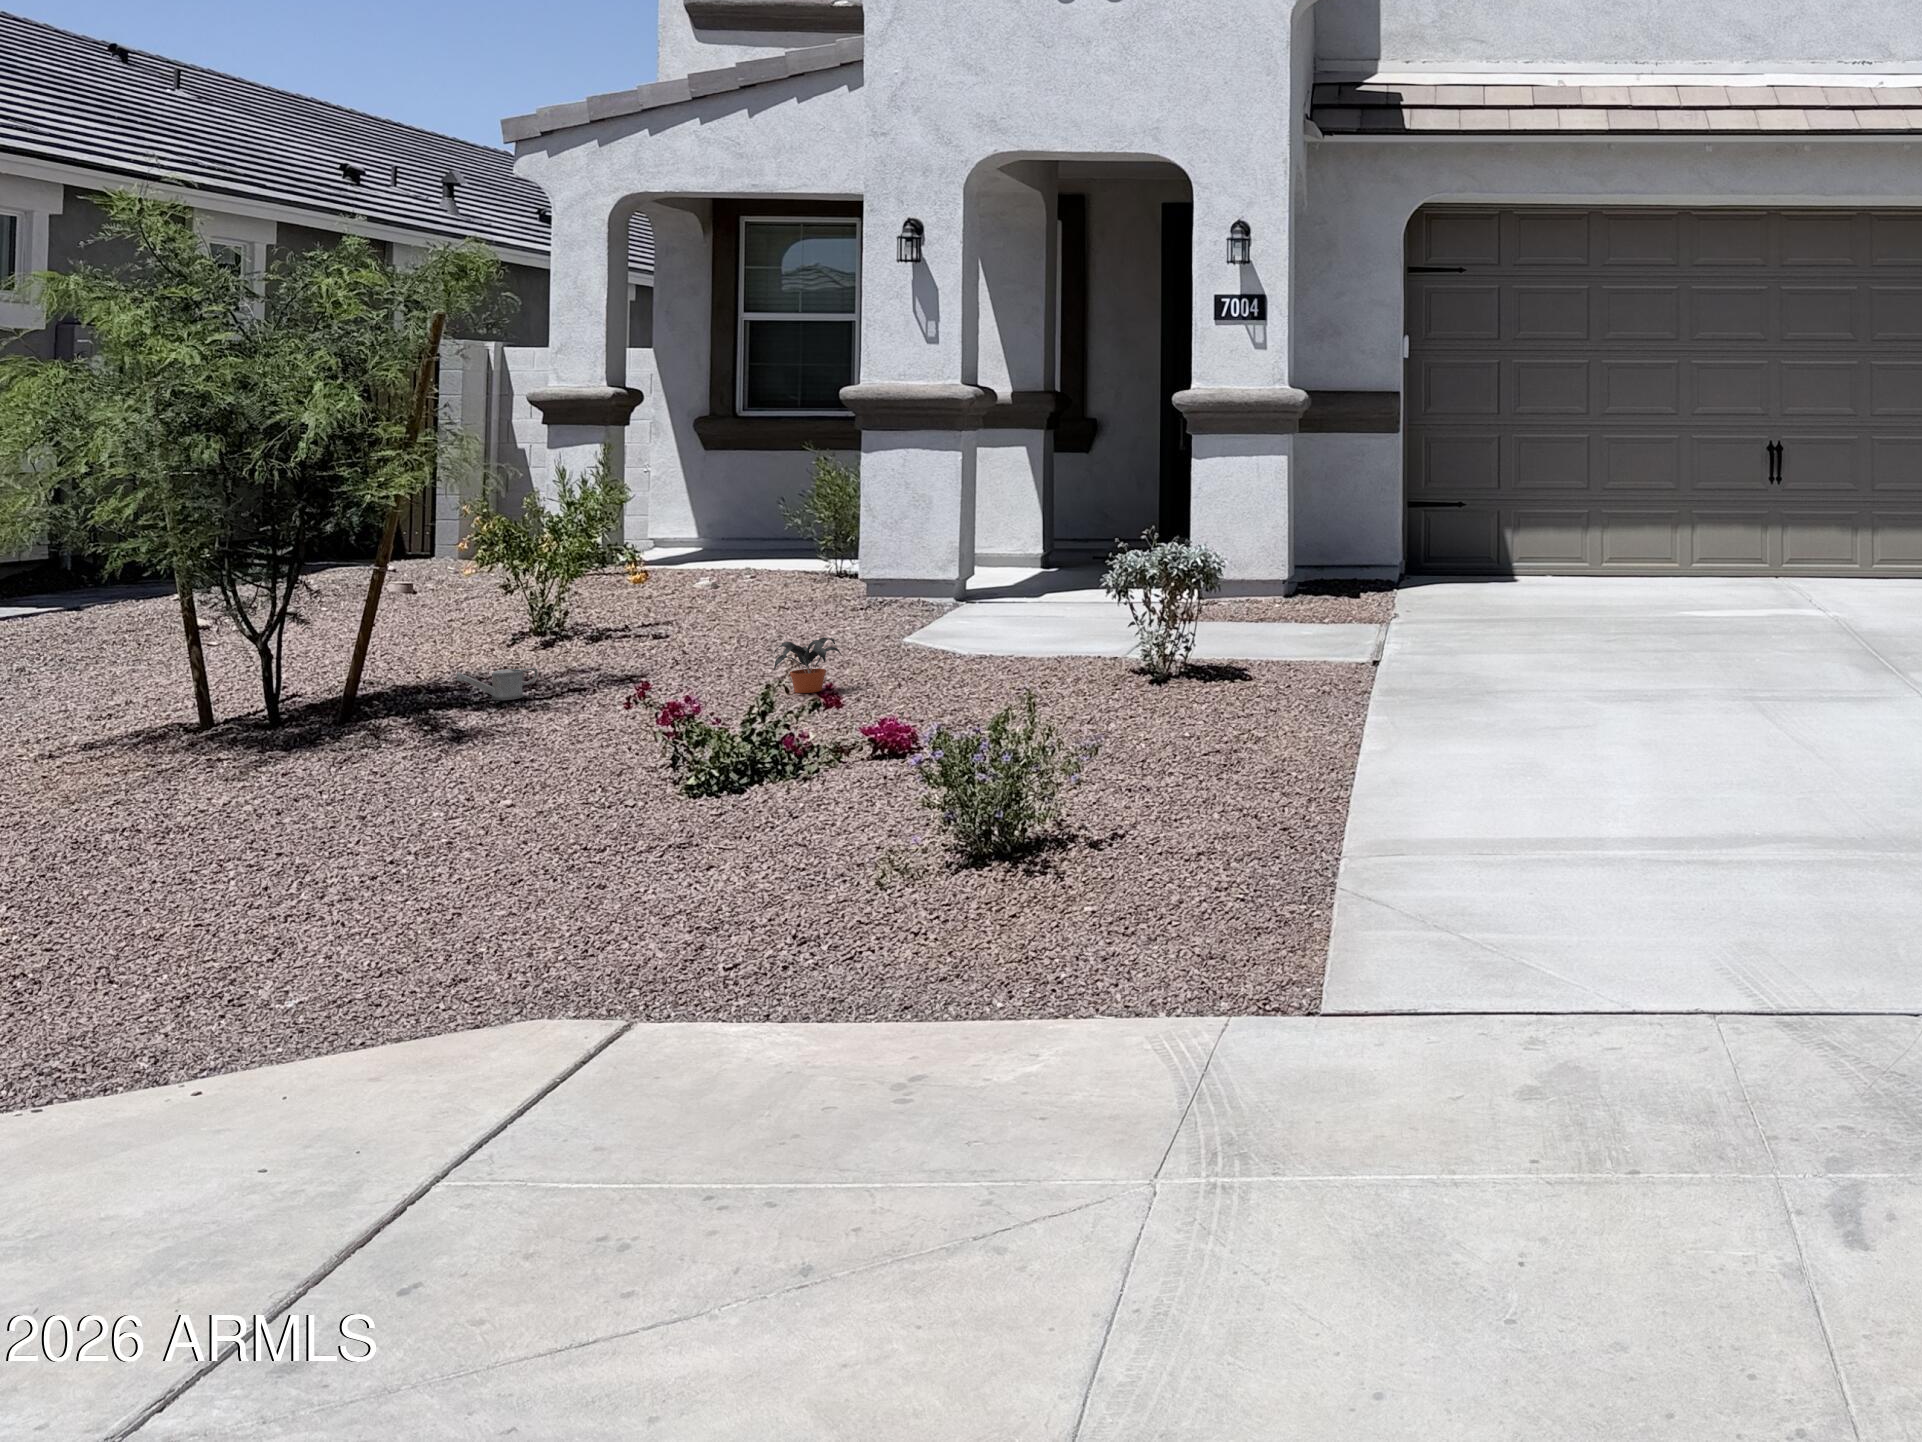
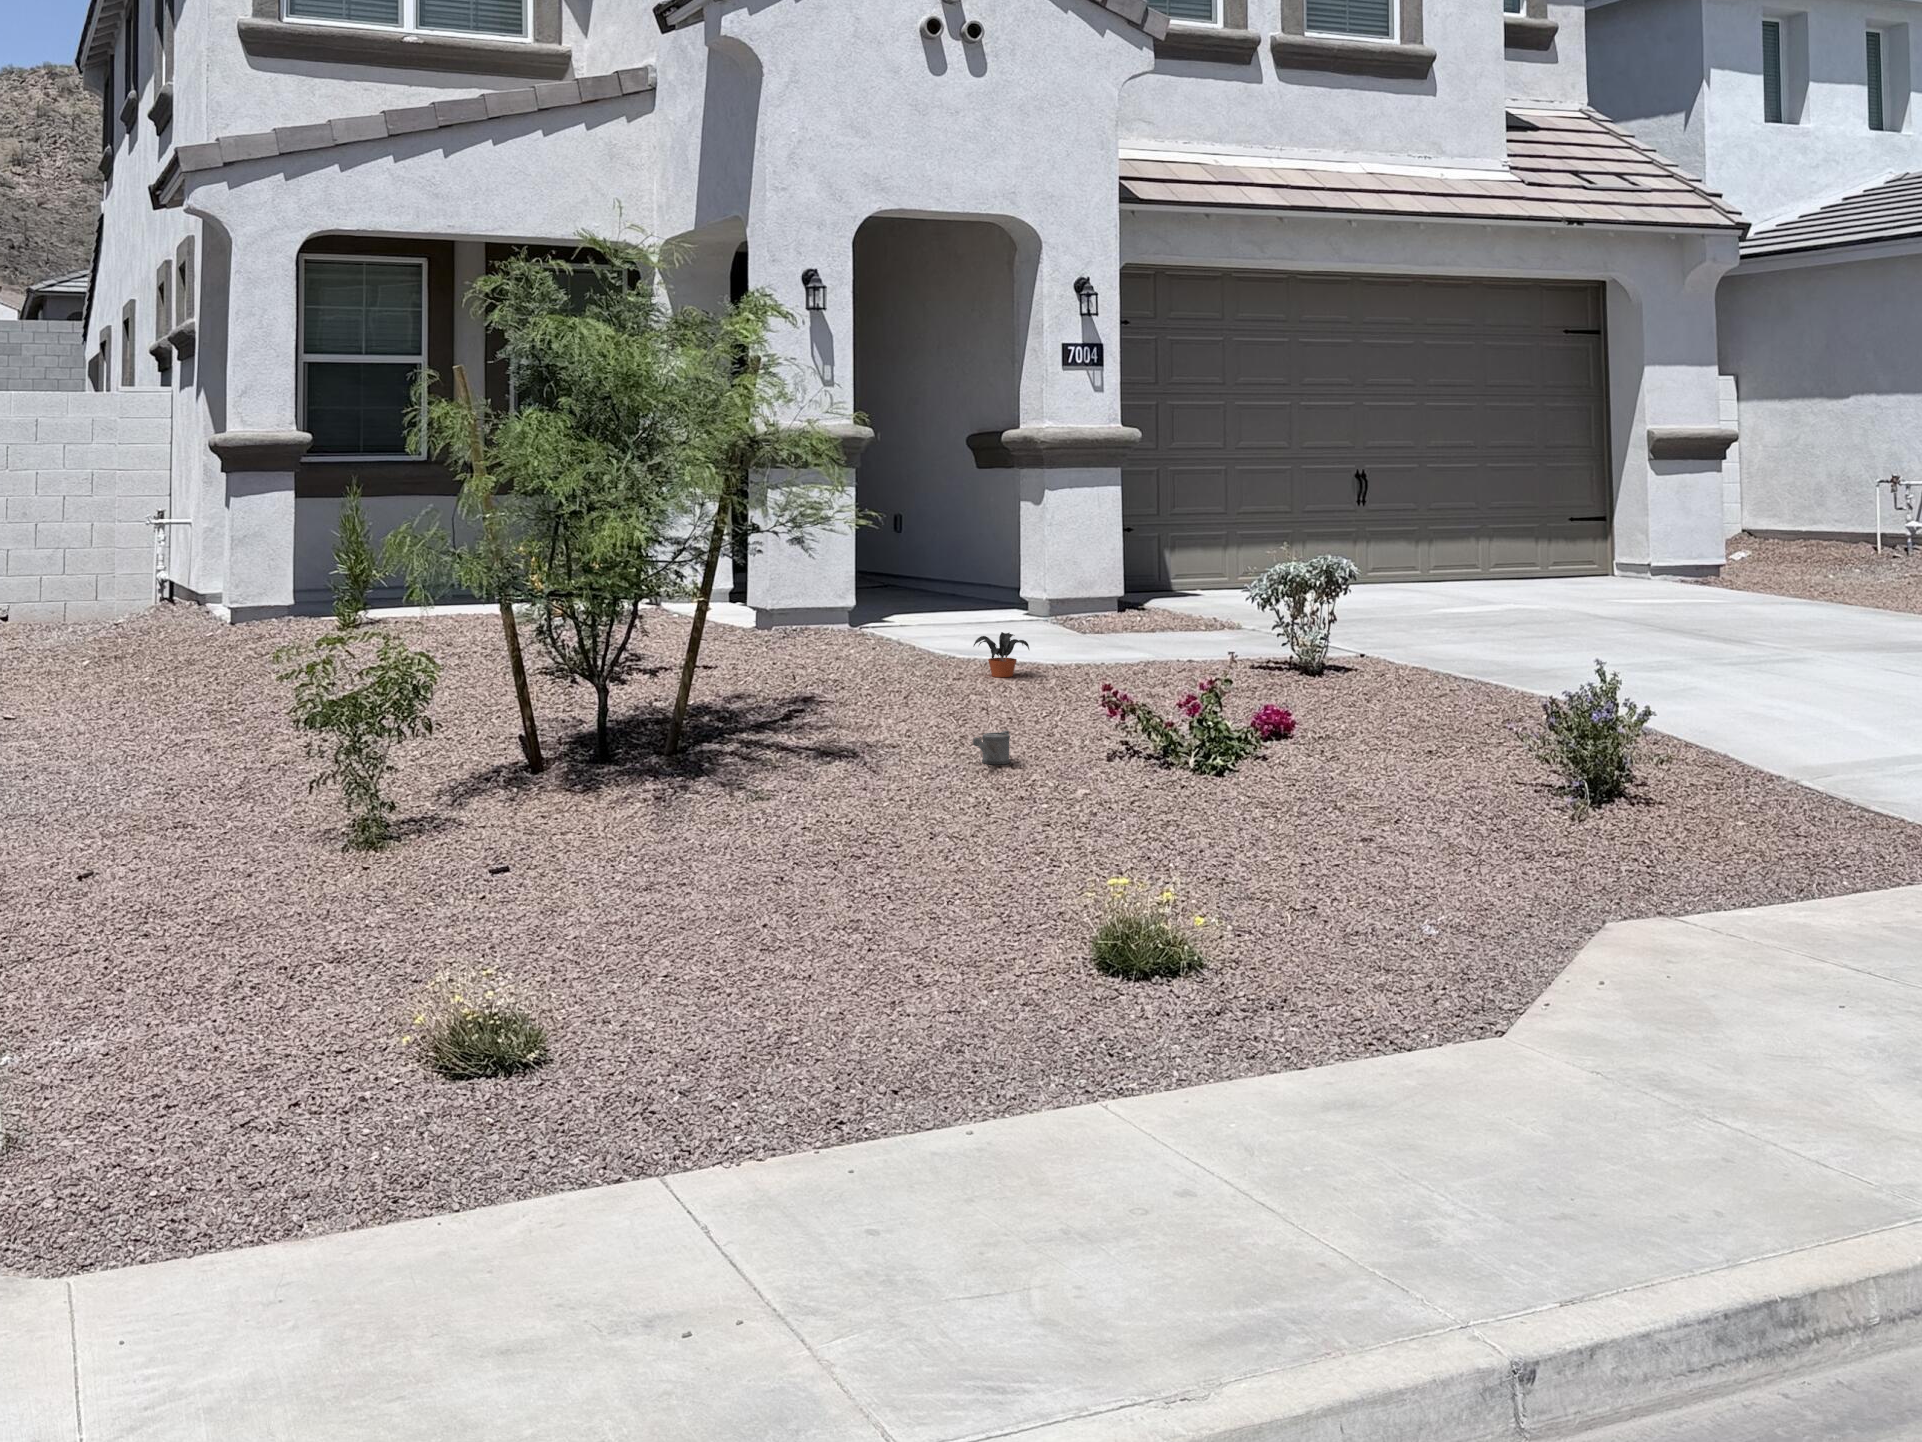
watering can: present [457,668,538,700] -> present [973,731,1010,765]

